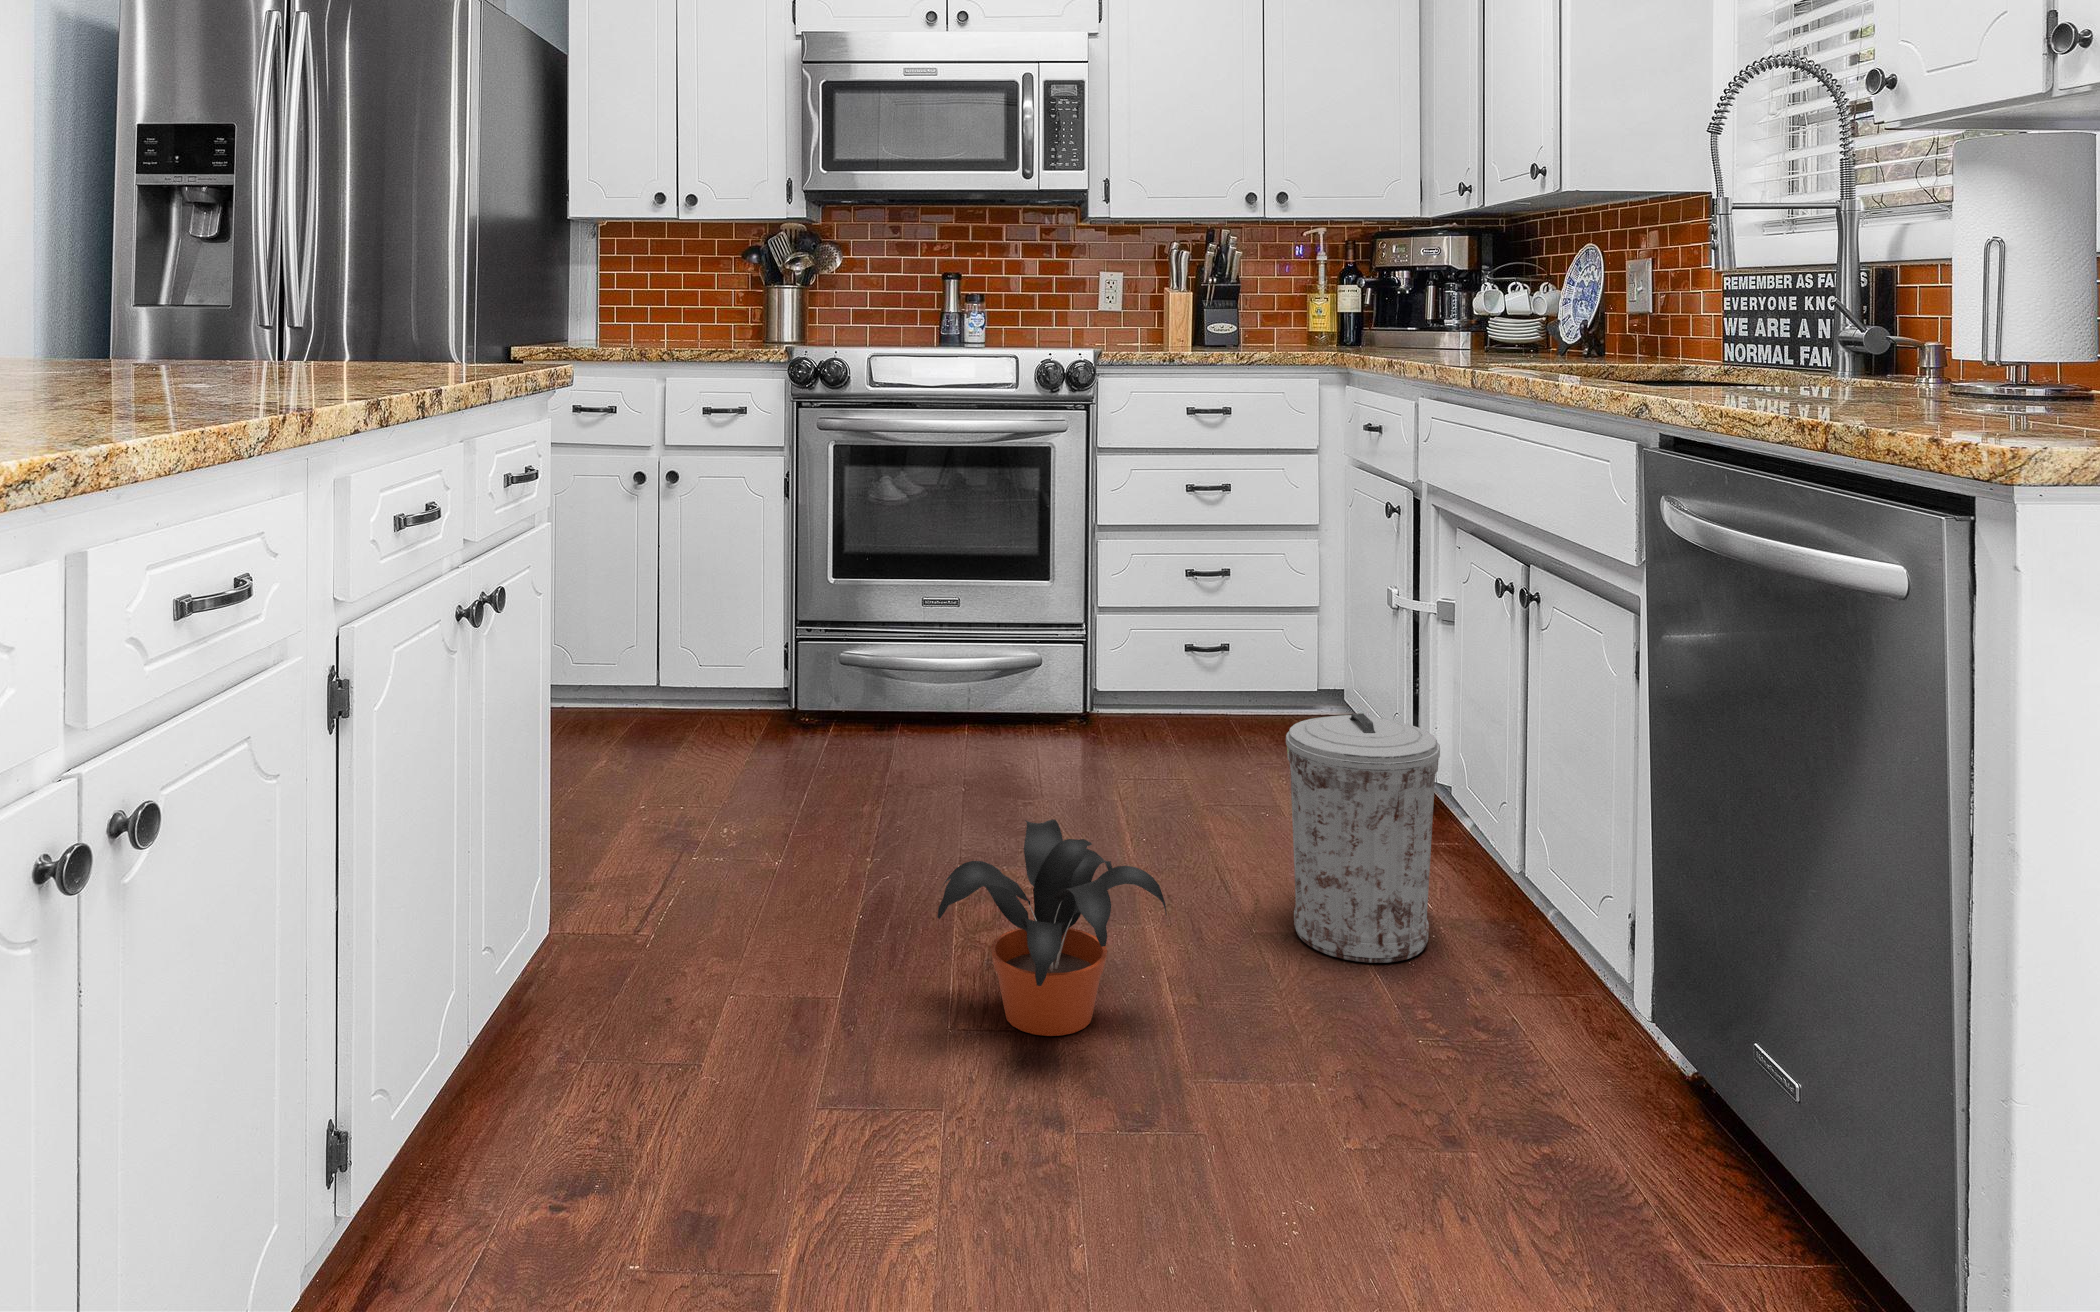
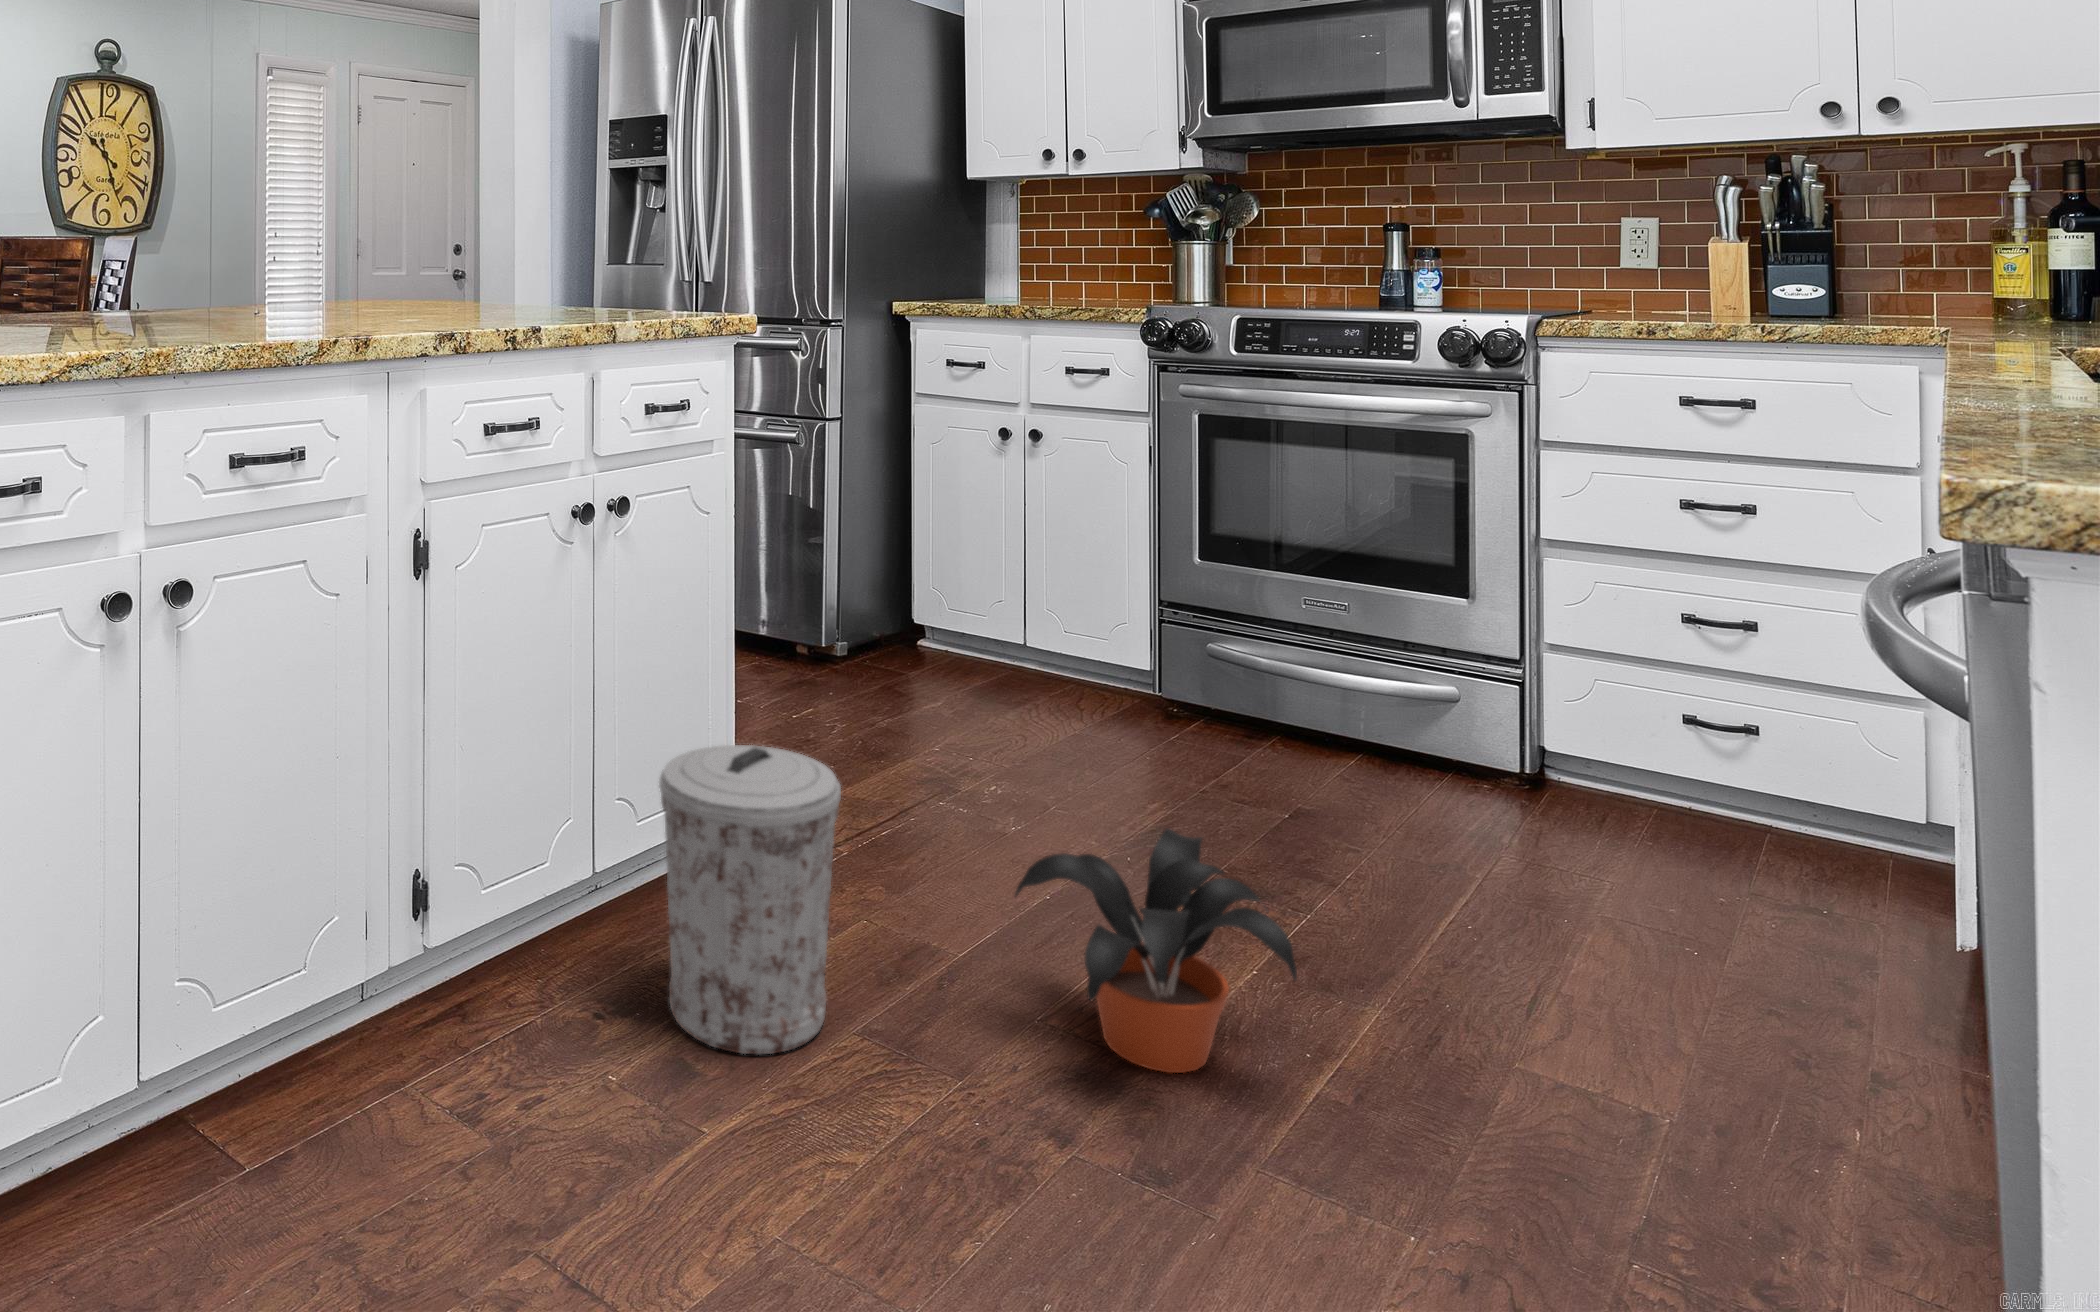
trash can: present [1286,713,1440,963] -> present [659,745,841,1054]

